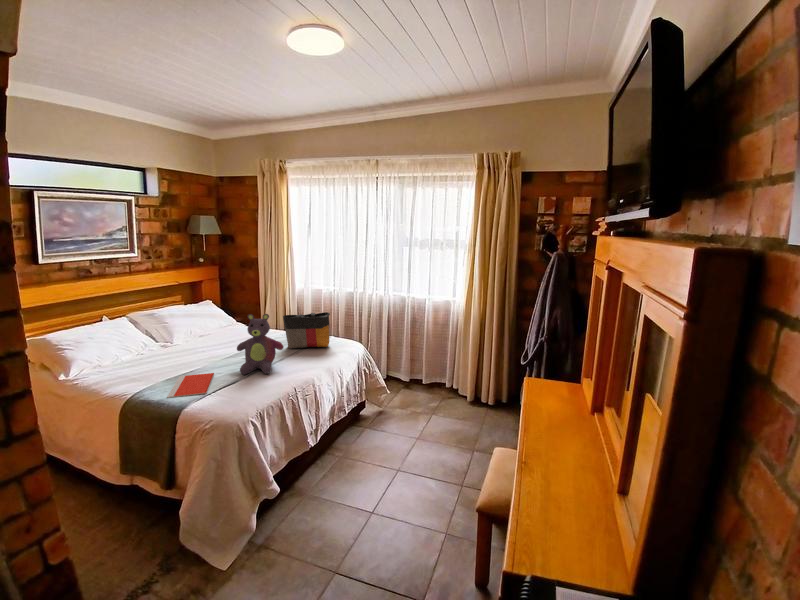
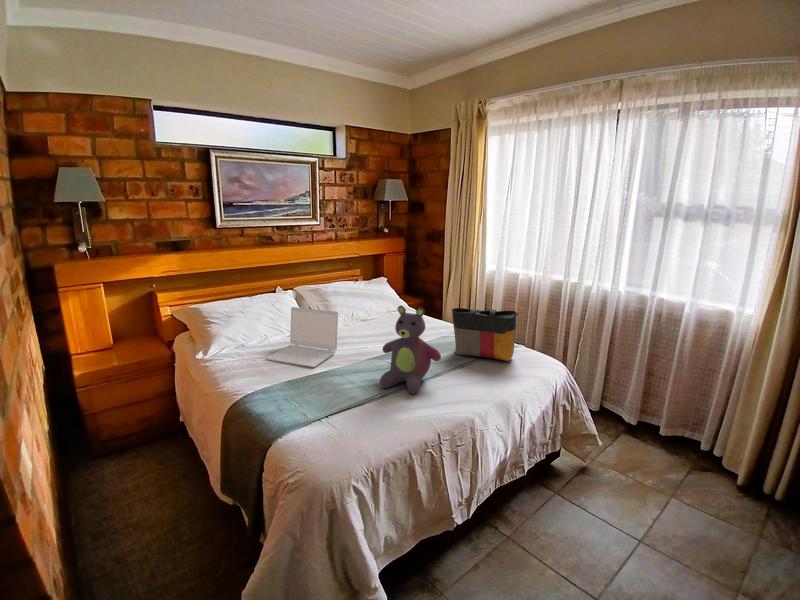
laptop: none [123,327,190,375] -> present [266,307,338,367]
notebook: present [167,373,214,398] -> none [284,374,352,411]

